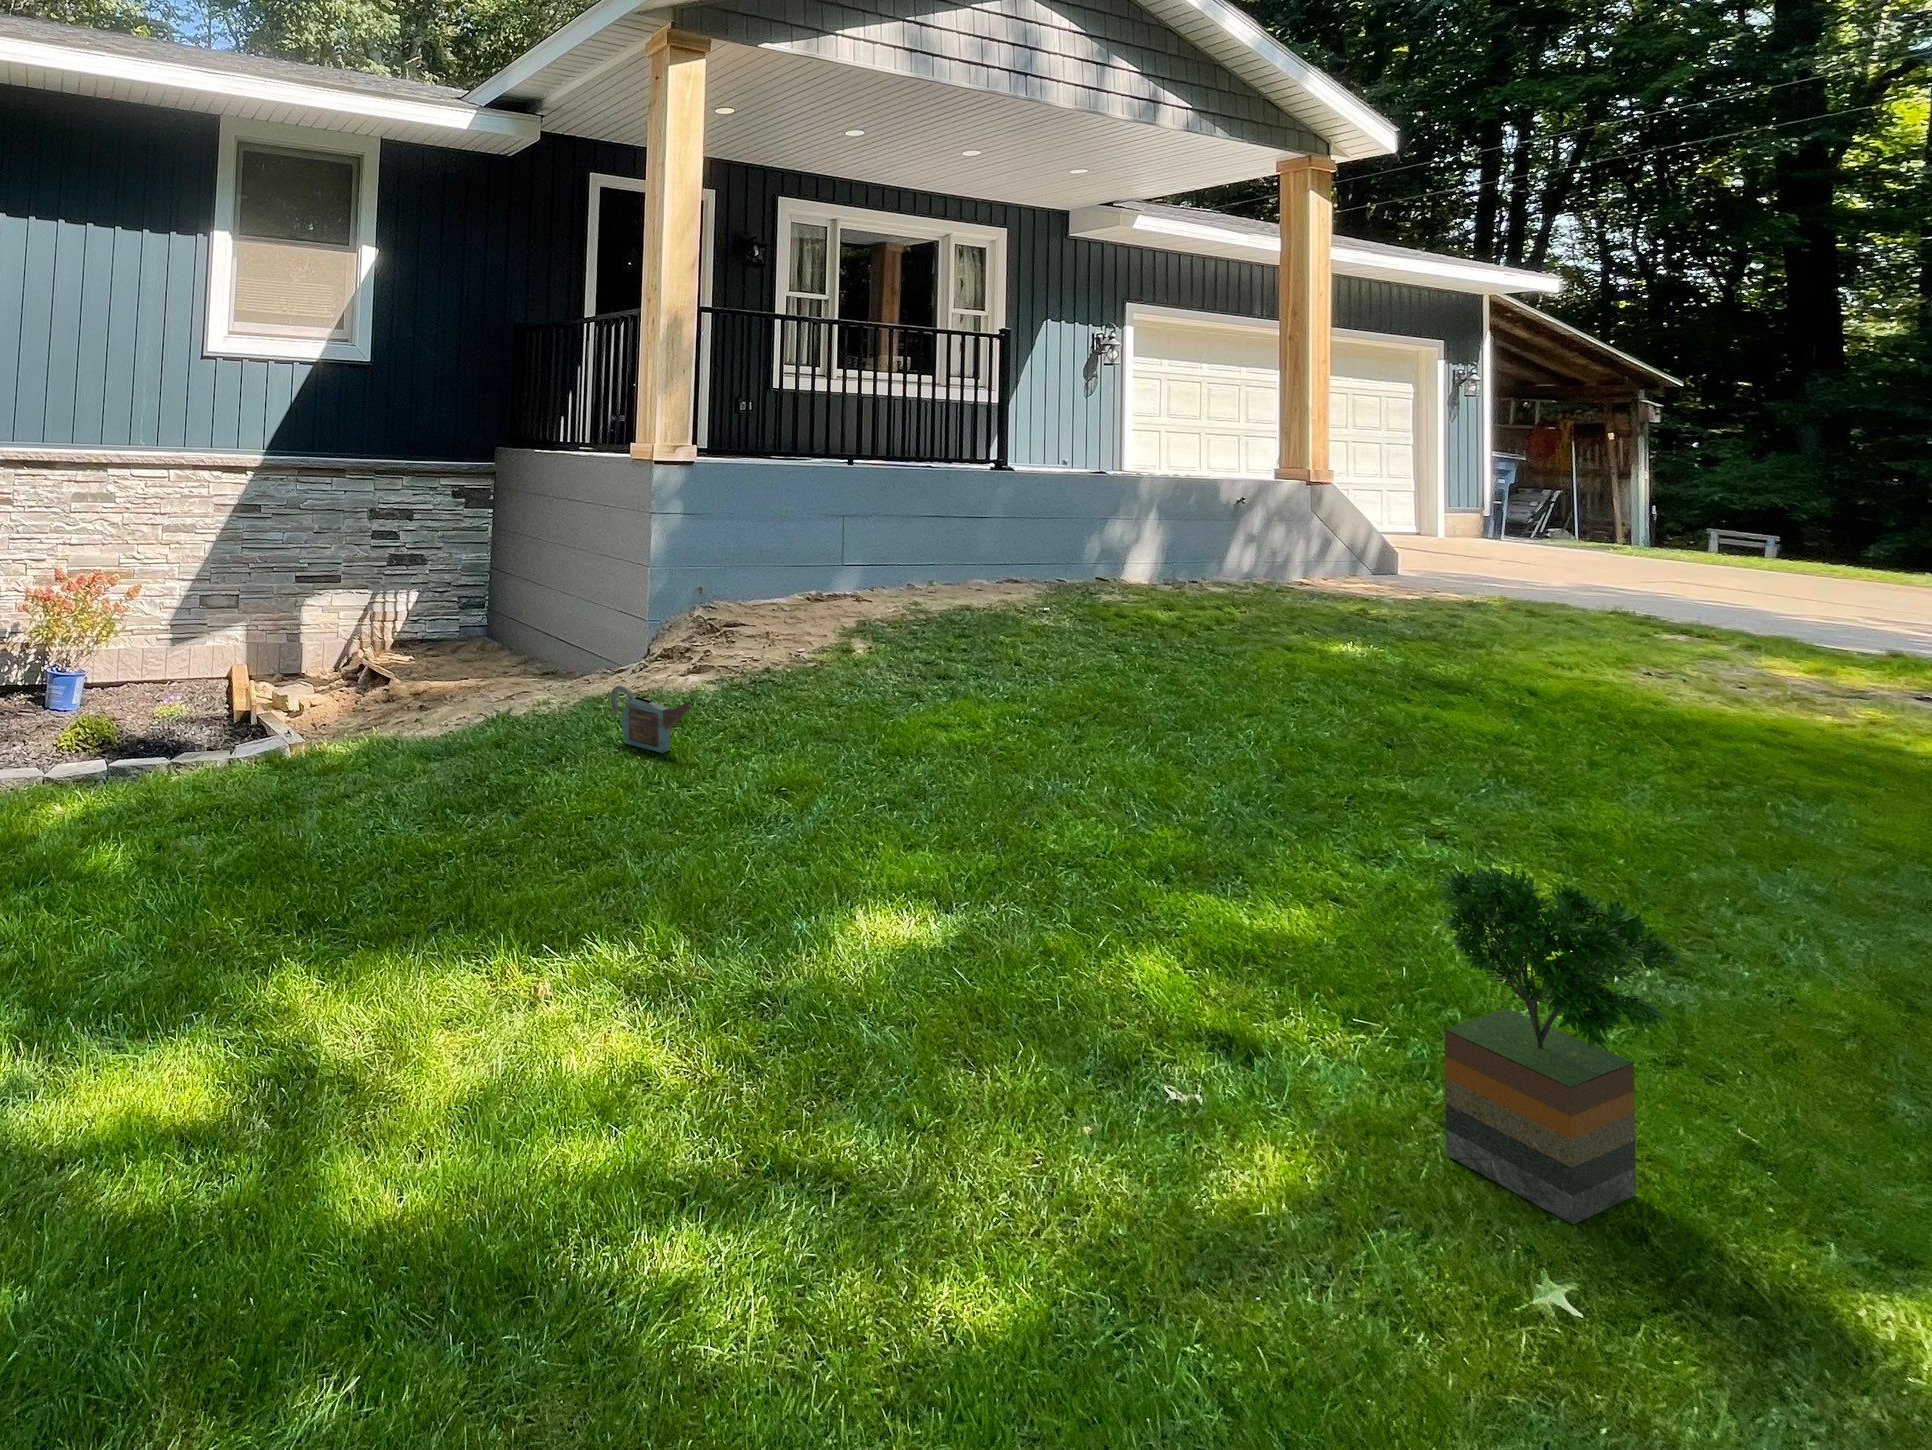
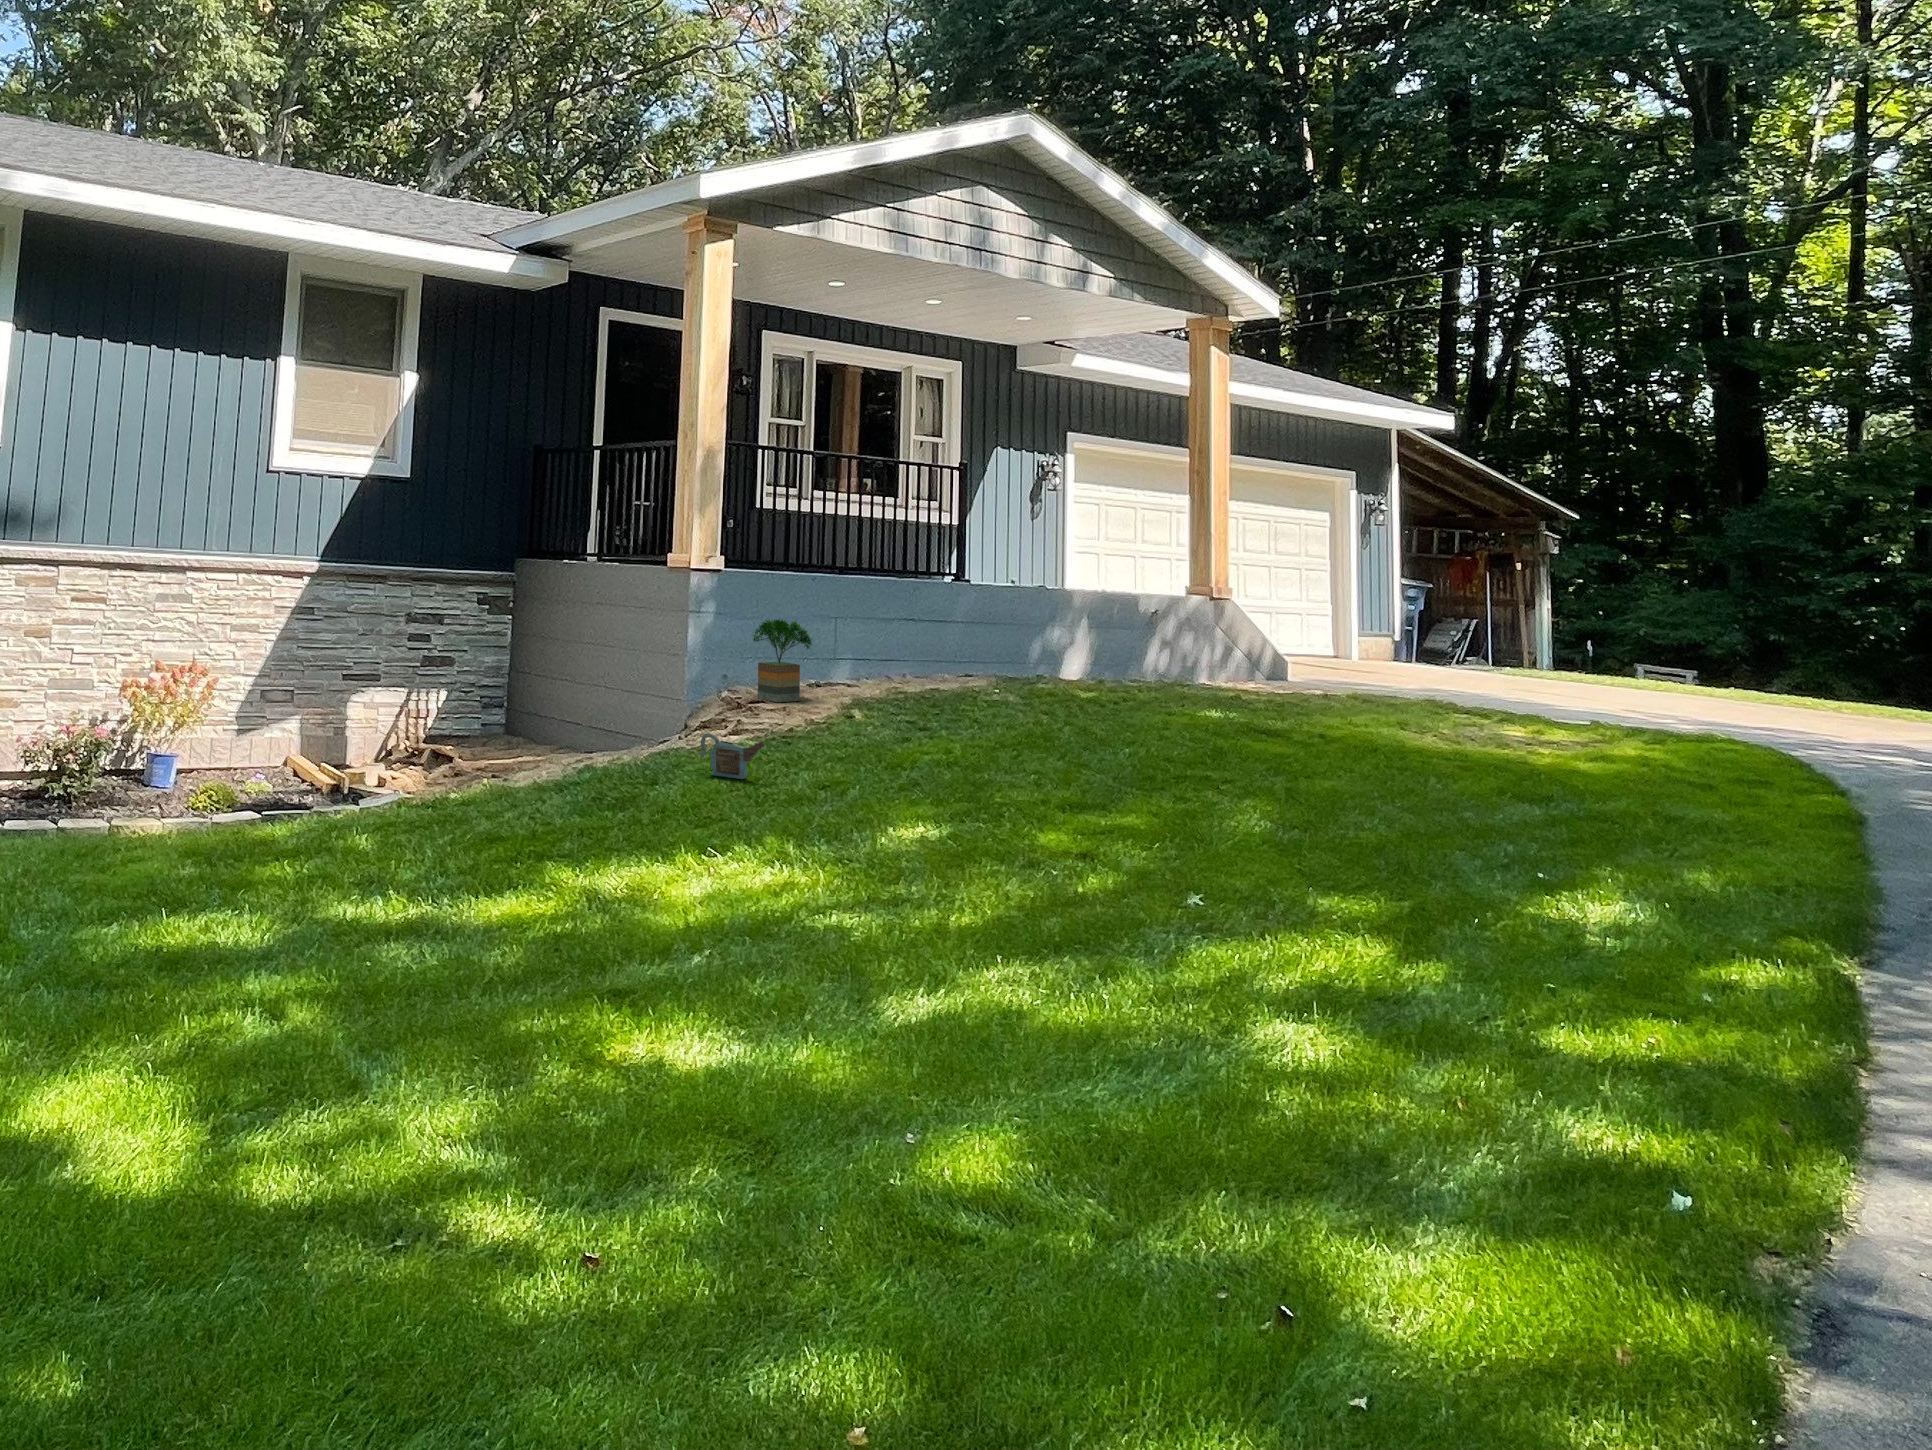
potted tree: present [1435,866,1684,1224] -> present [753,620,812,702]

